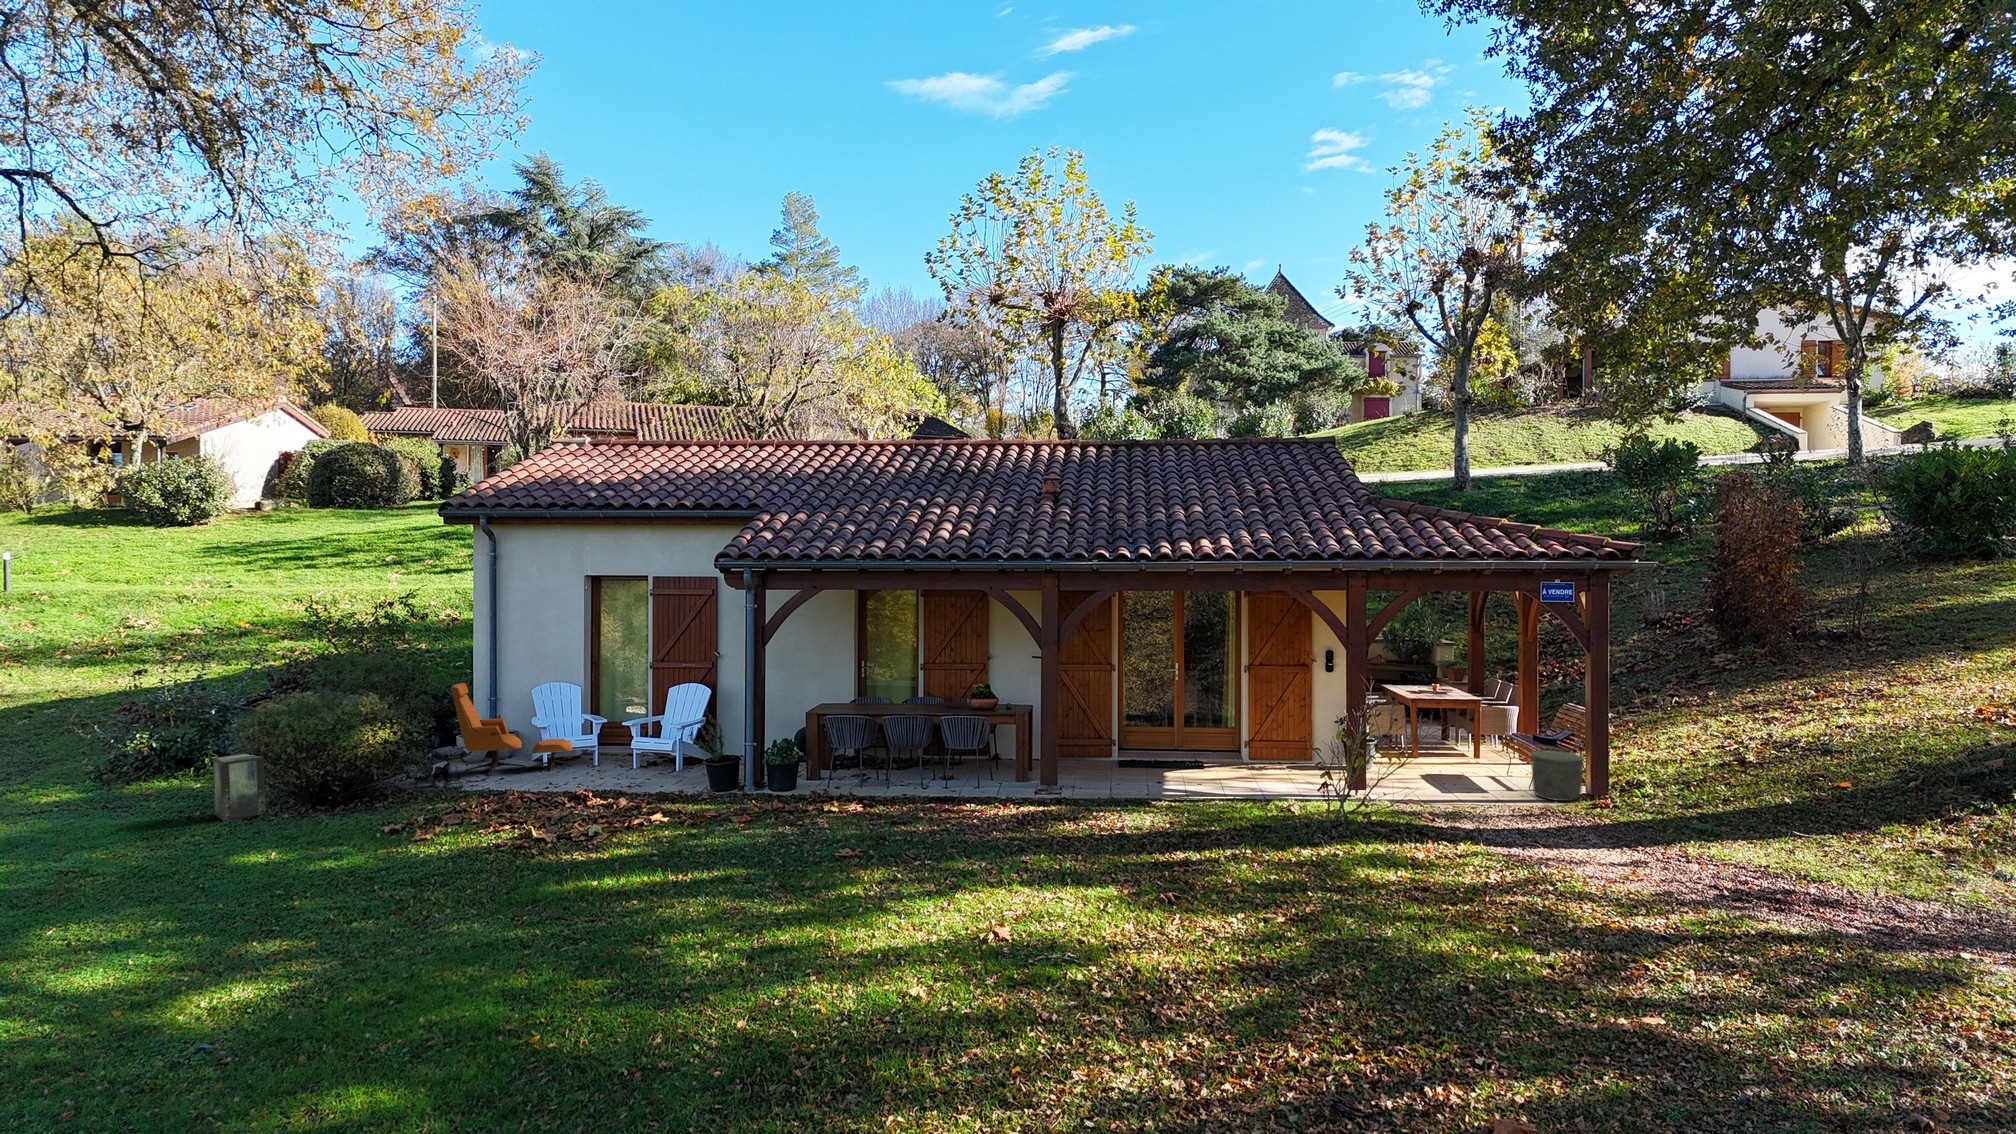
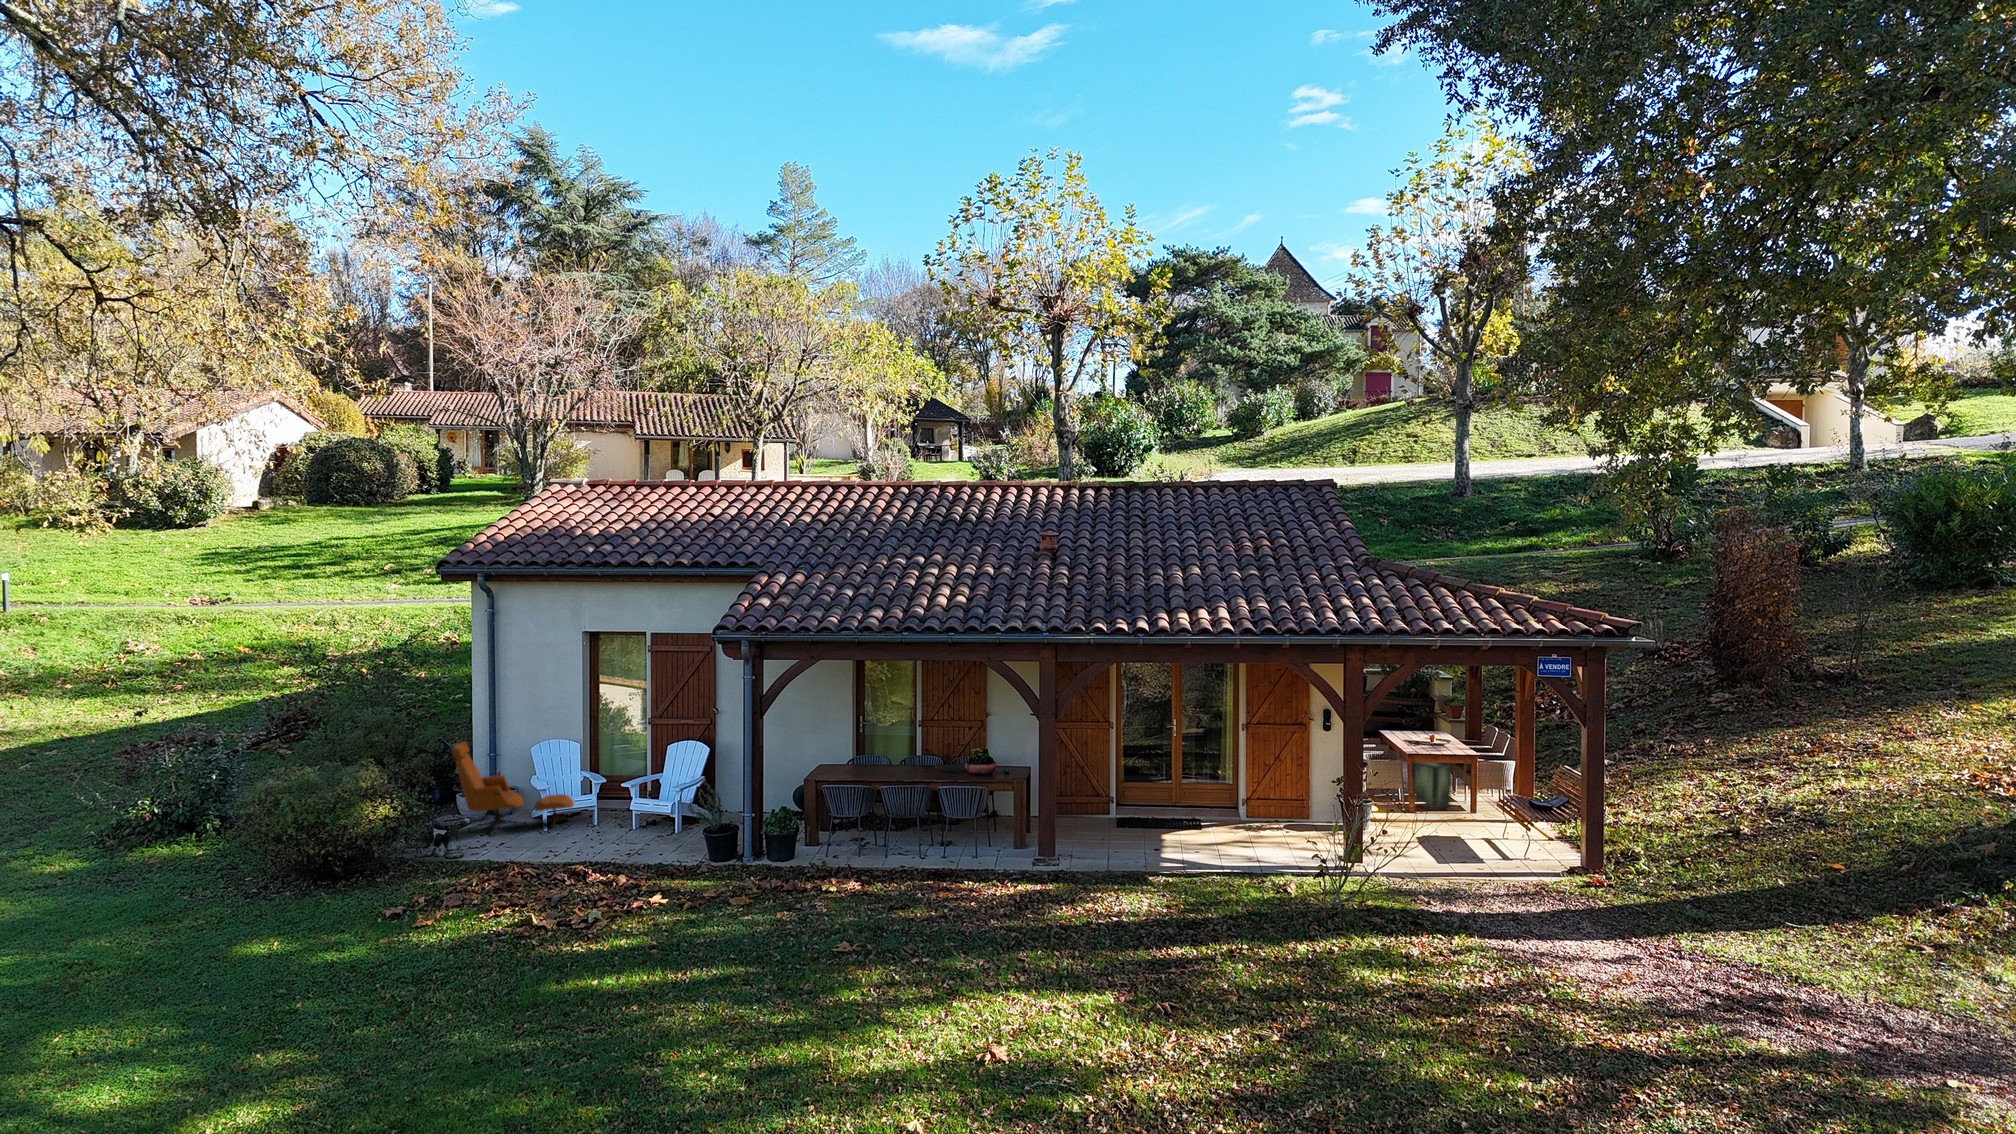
planter: present [1531,751,1584,801] -> none [1528,814,1580,868]
storage box: present [213,754,266,821] -> present [1411,762,1451,811]

